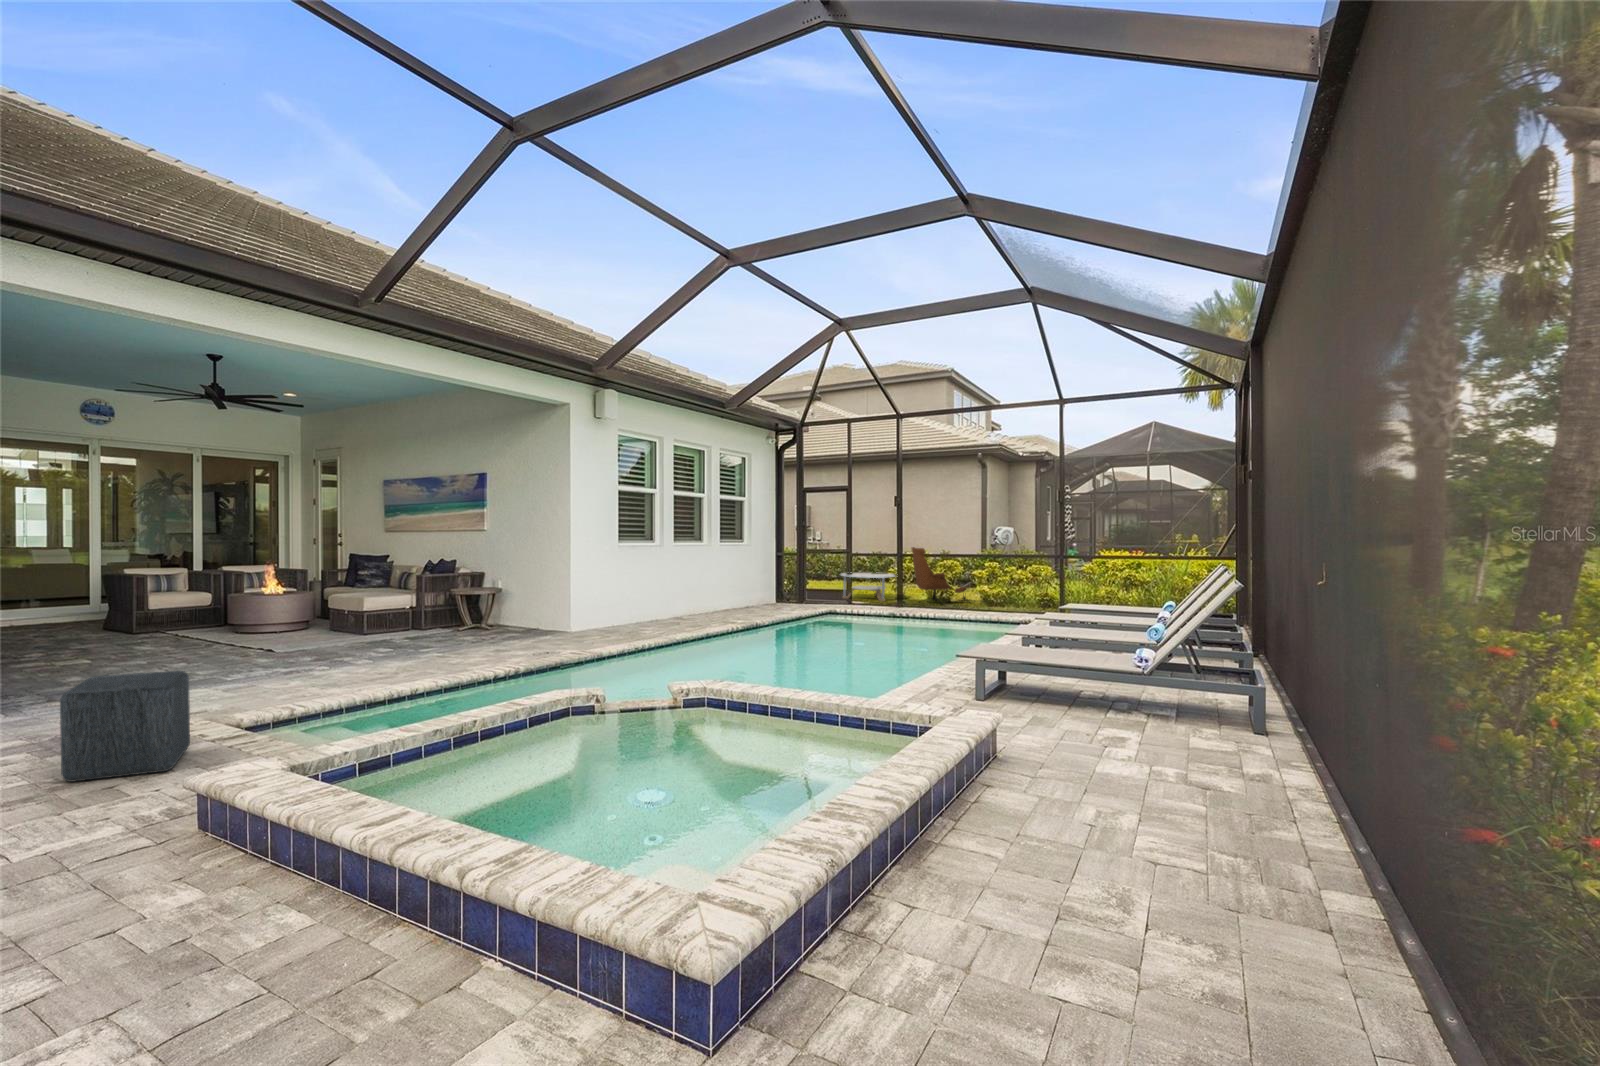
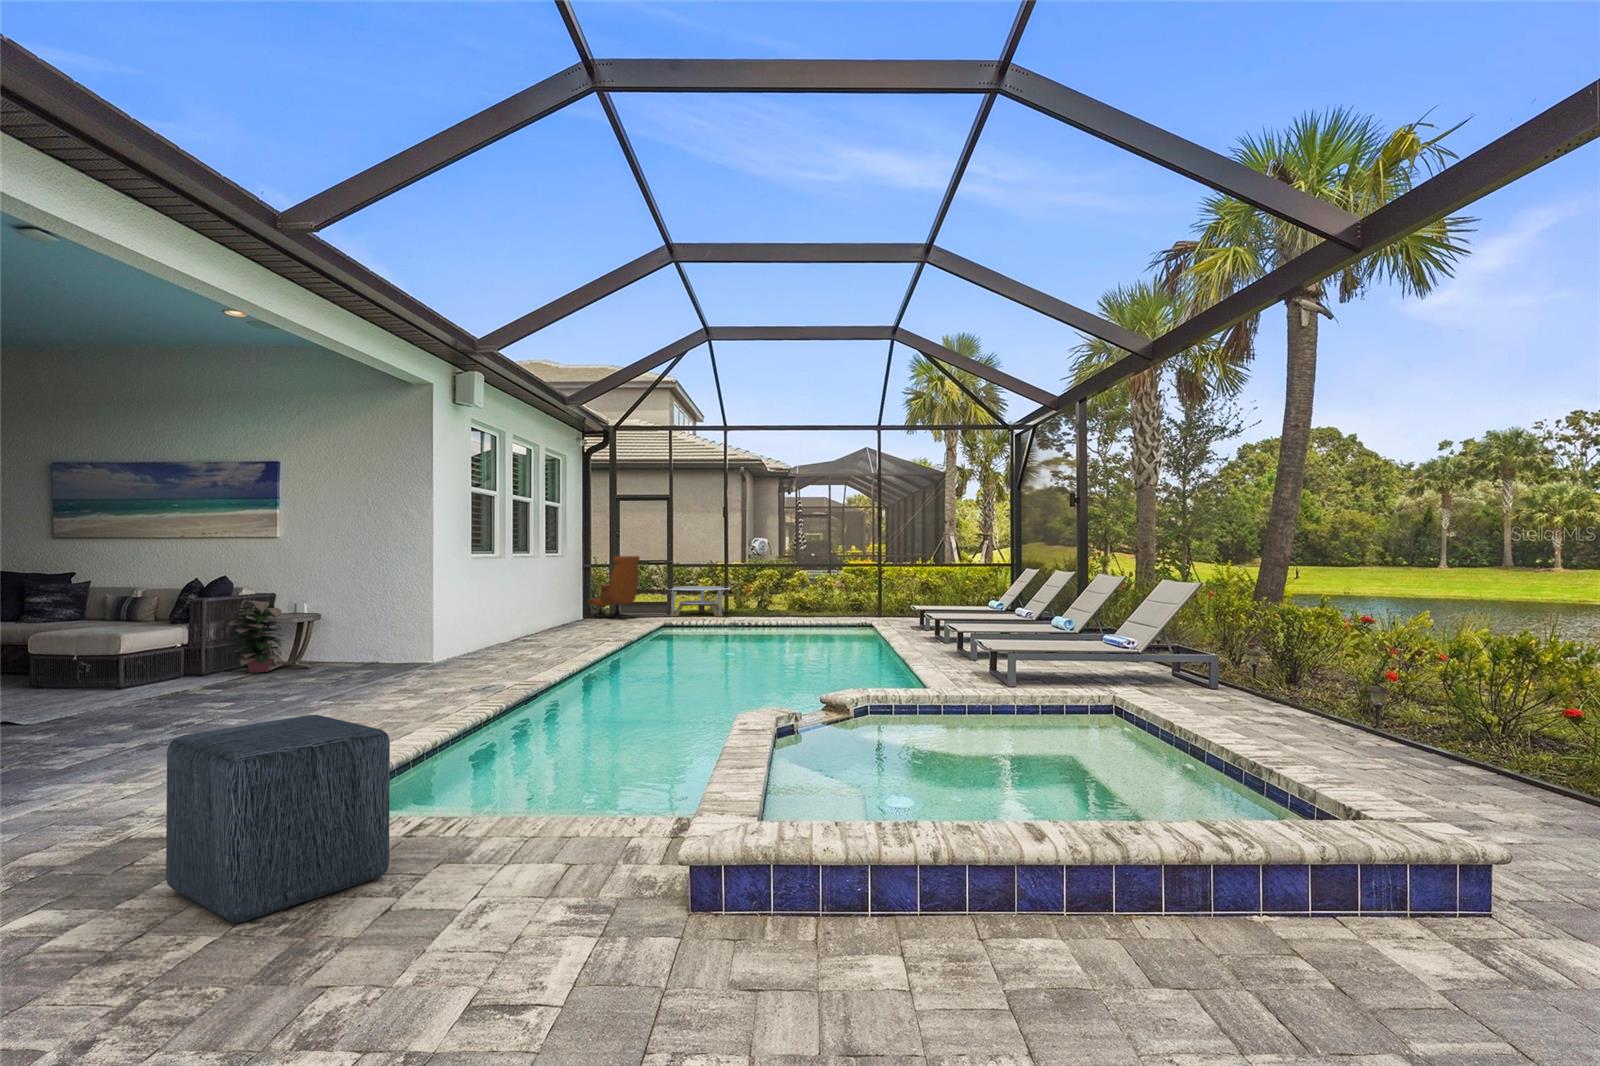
lounge chair: present [912,547,970,603] -> present [587,556,640,617]
decorative plant: none [435,578,473,627] -> present [227,601,283,673]

